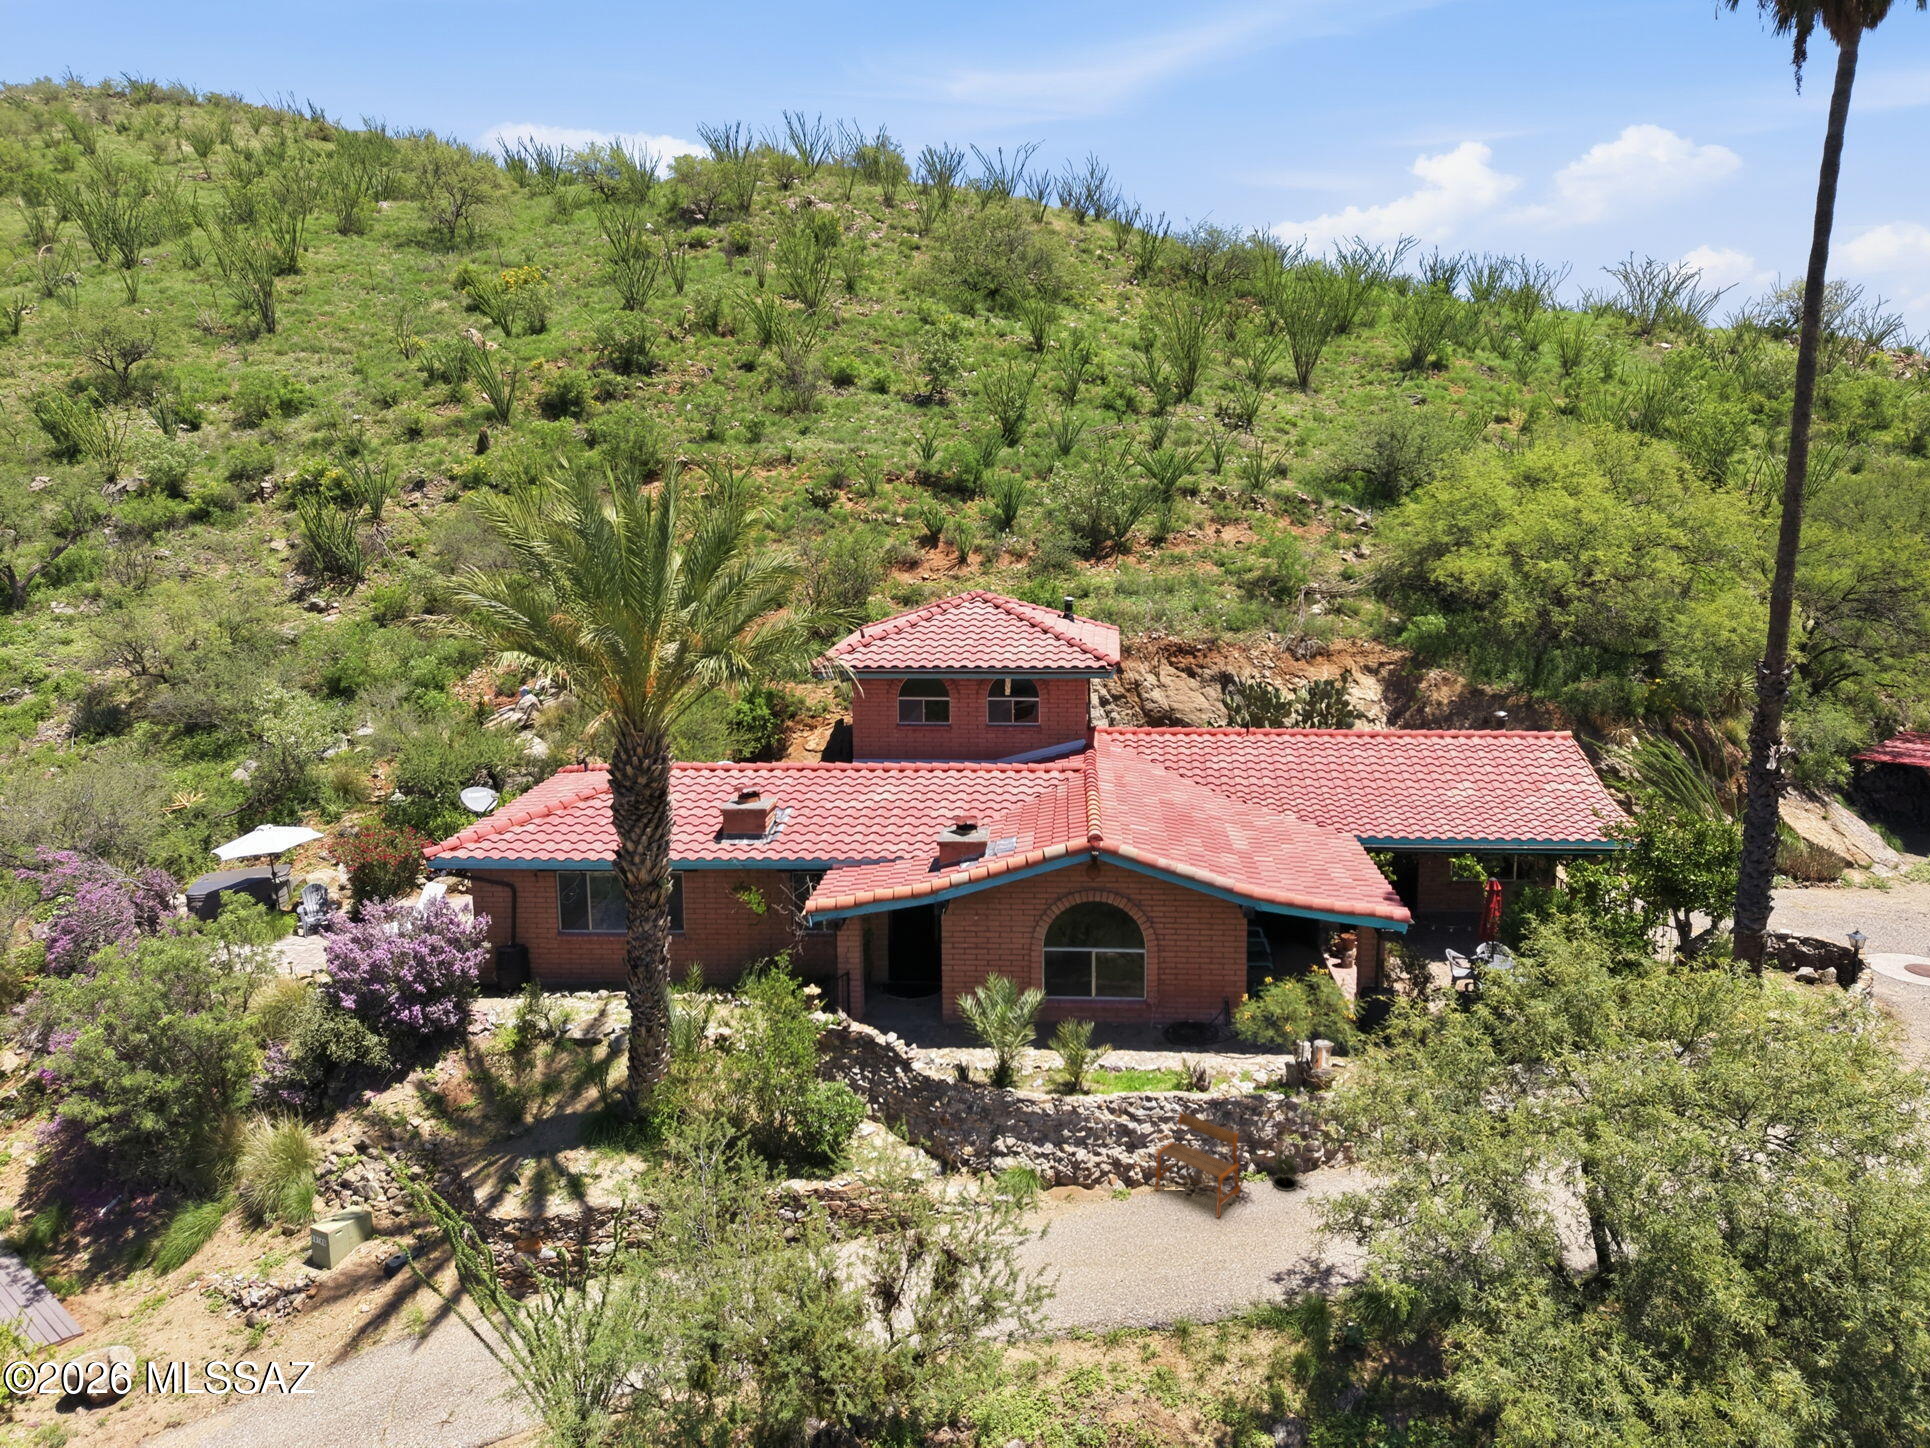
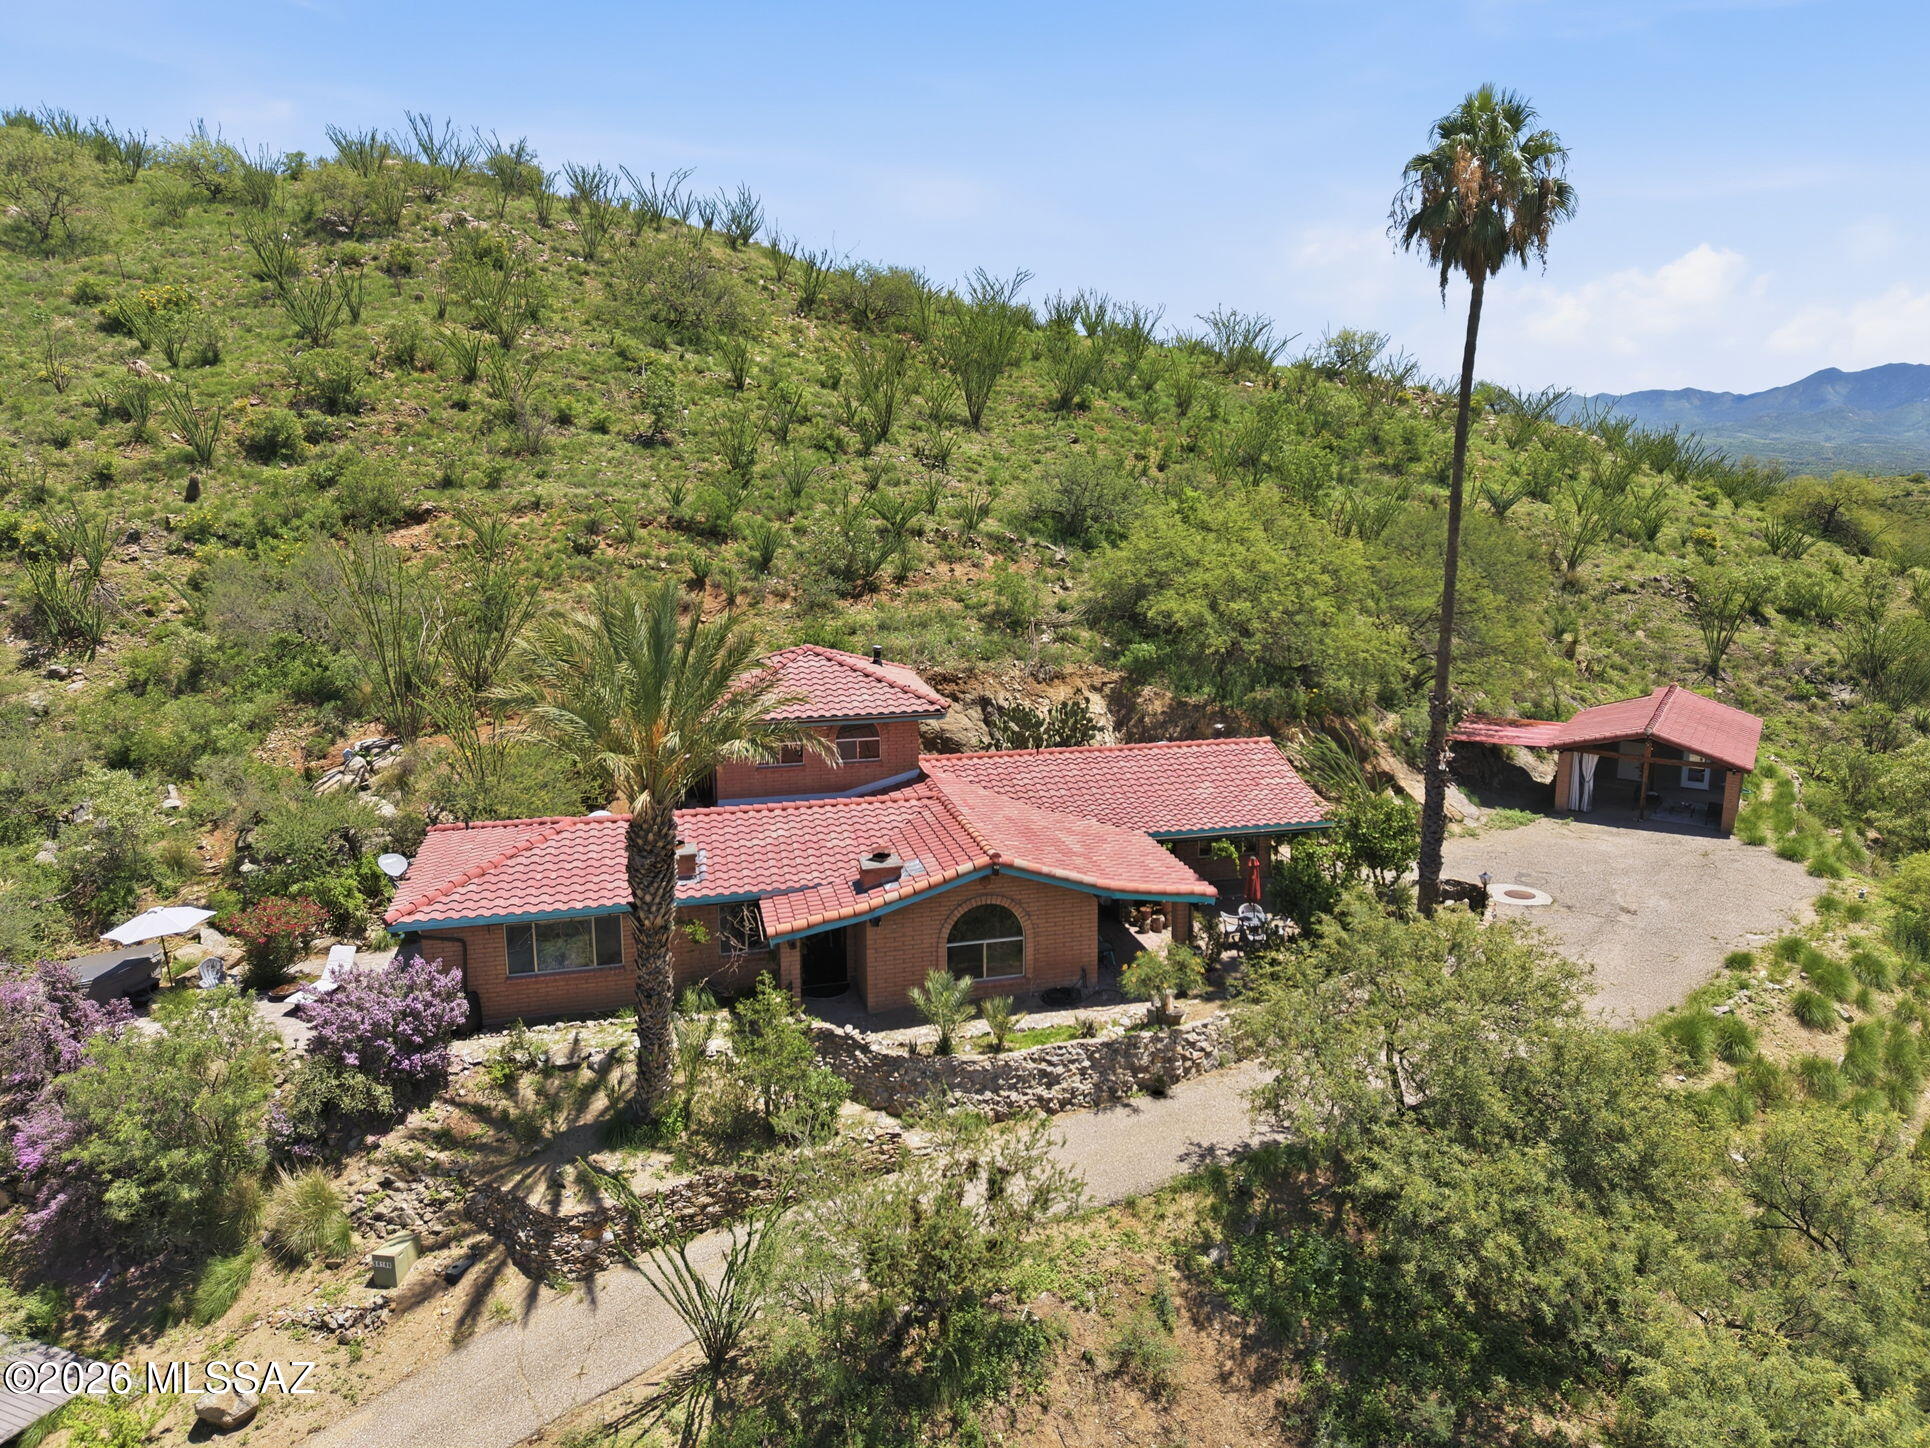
bench: present [1155,1112,1241,1218] -> none [1070,1051,1132,1124]

